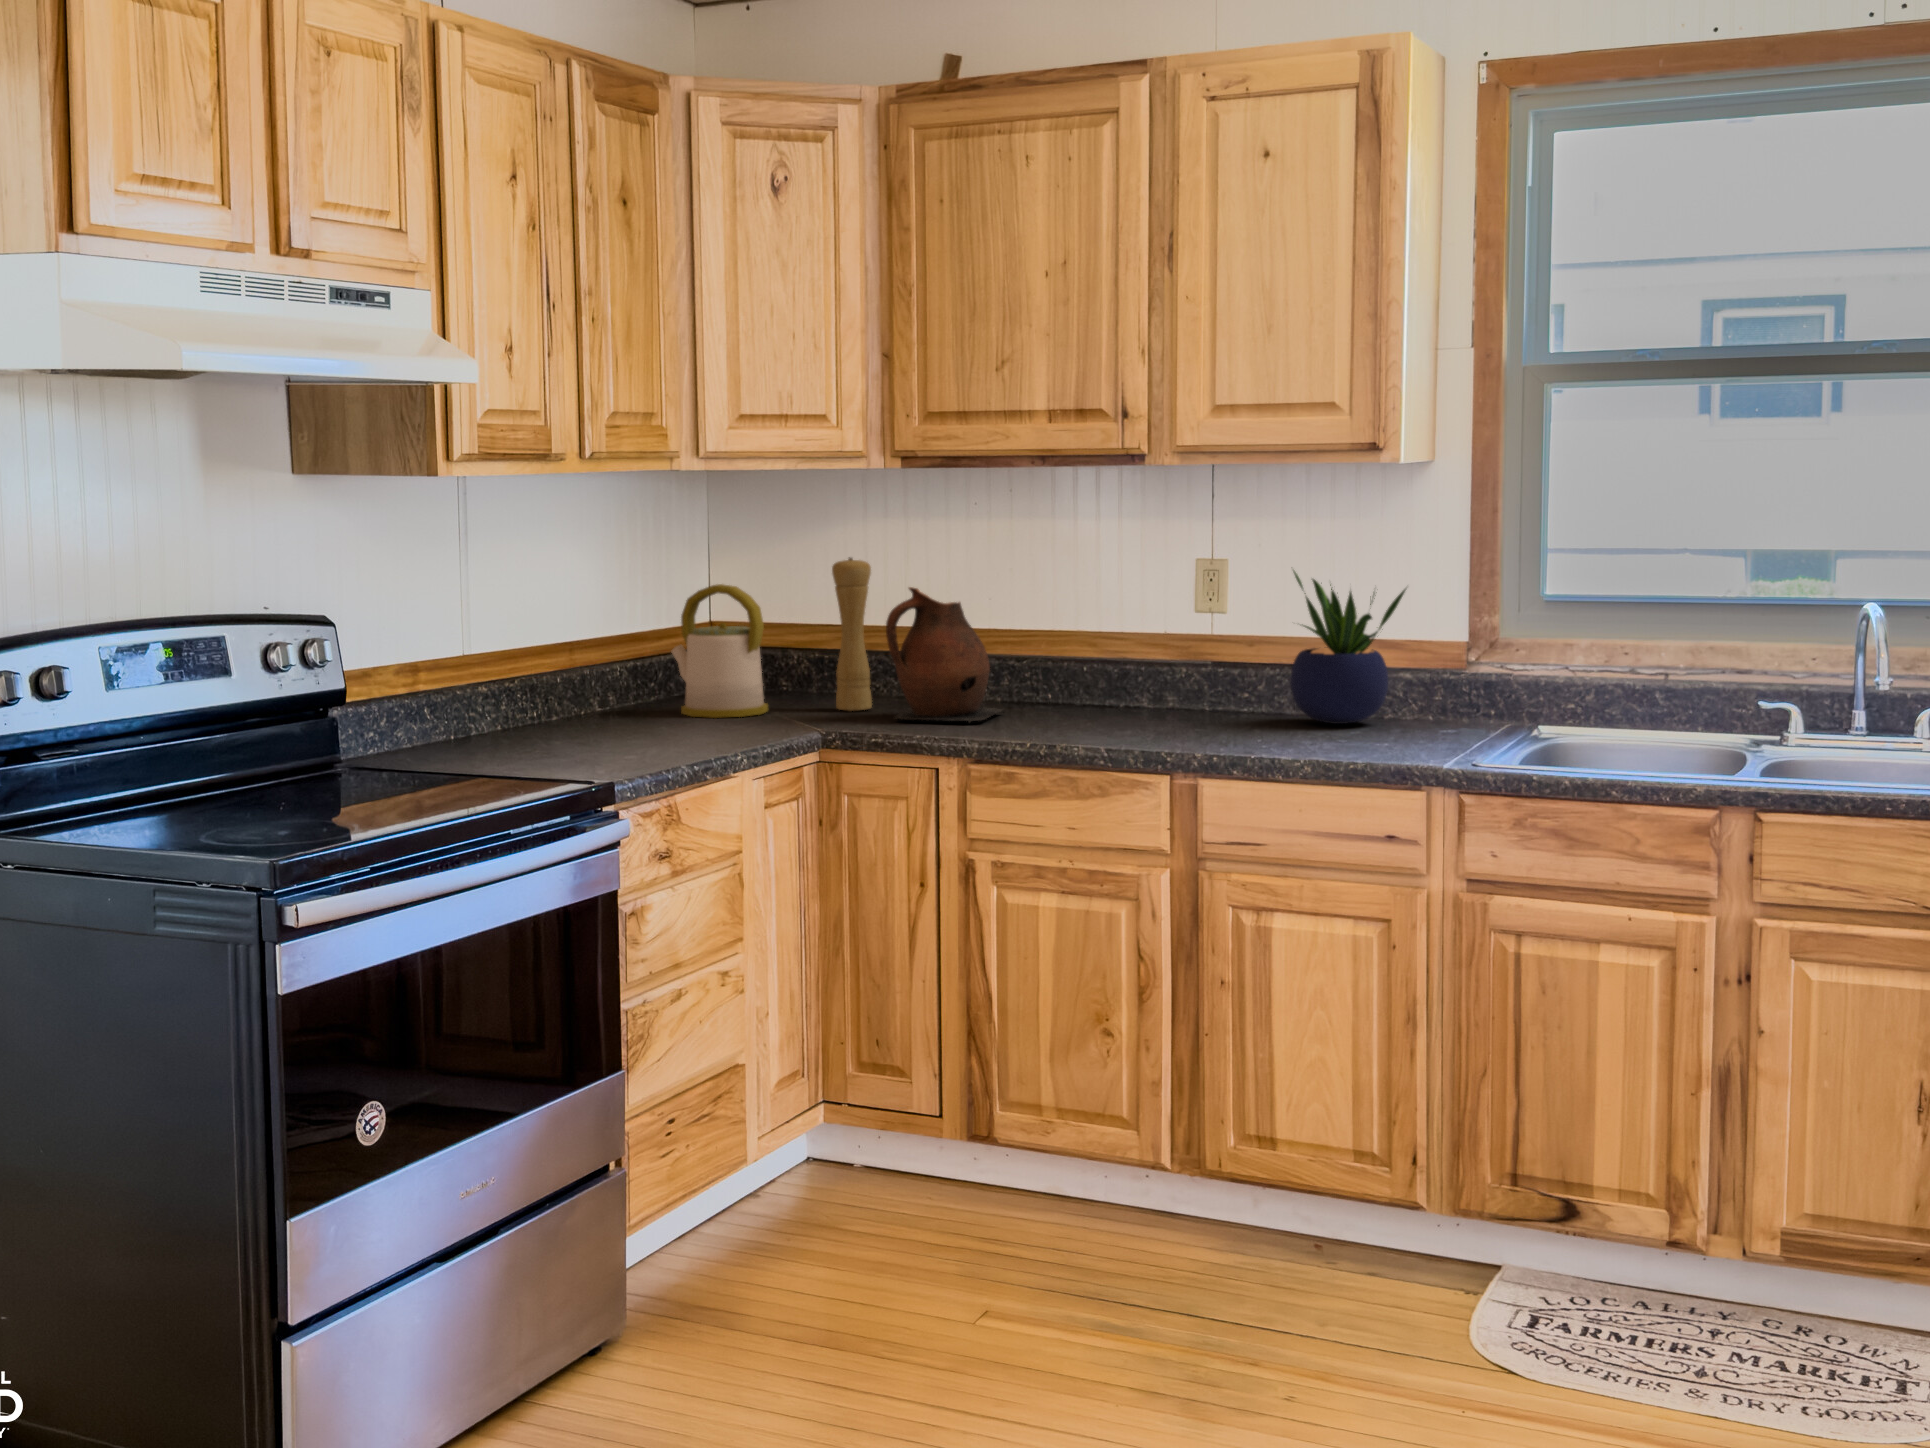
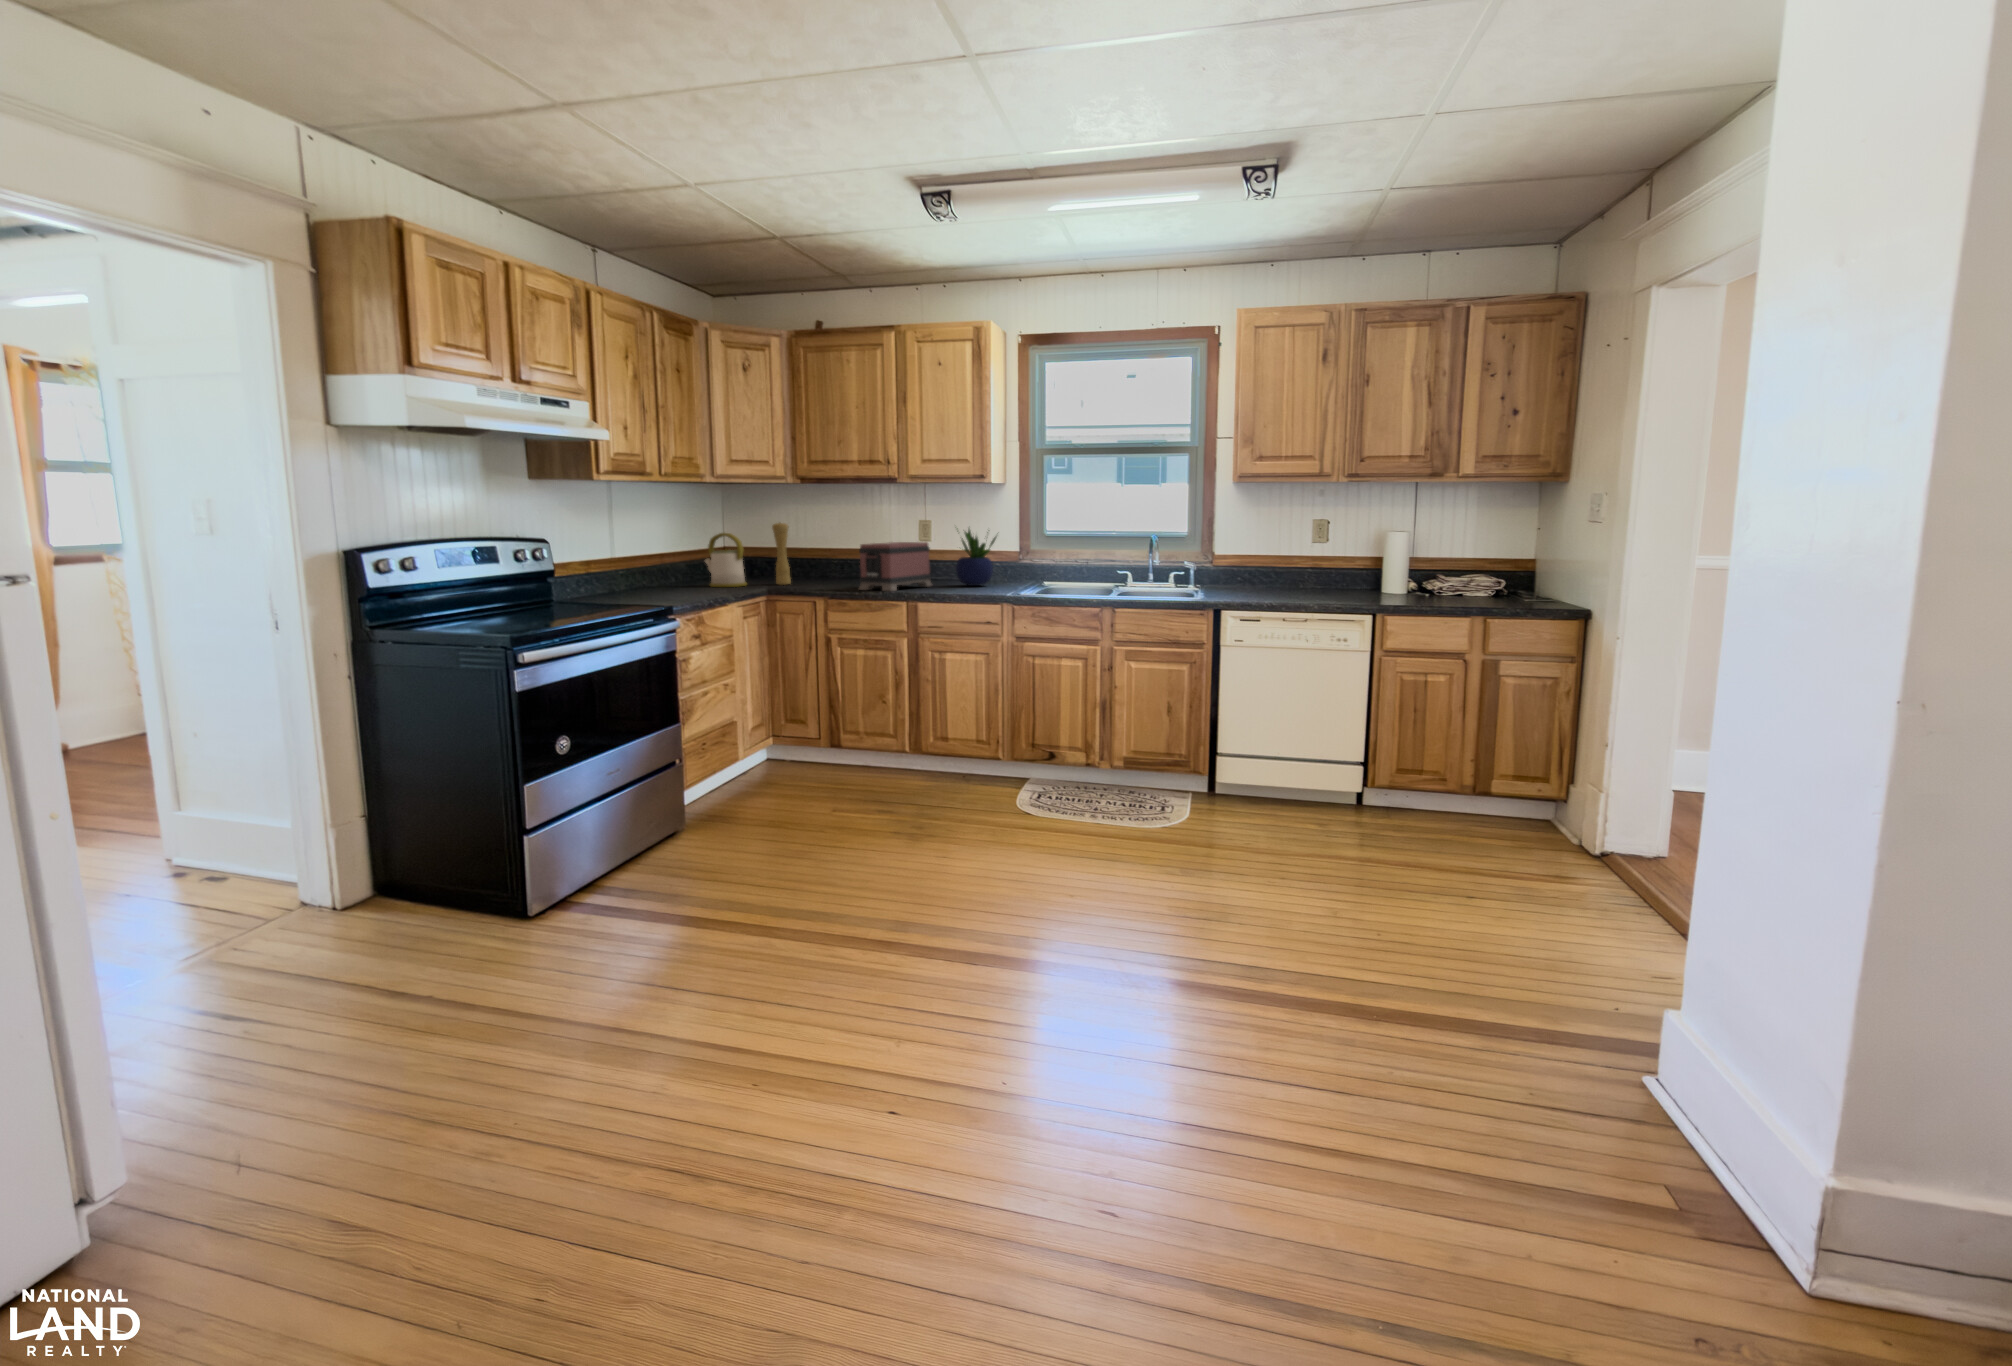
ceramic pitcher: present [886,587,1004,723] -> none [794,533,845,587]
toaster: none [1044,609,1231,742] -> present [859,542,932,591]

